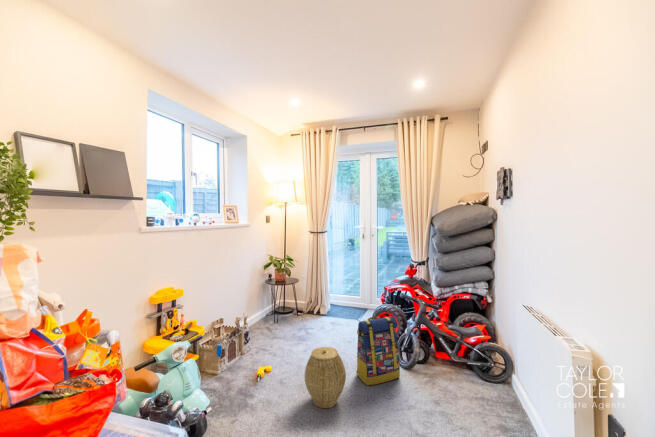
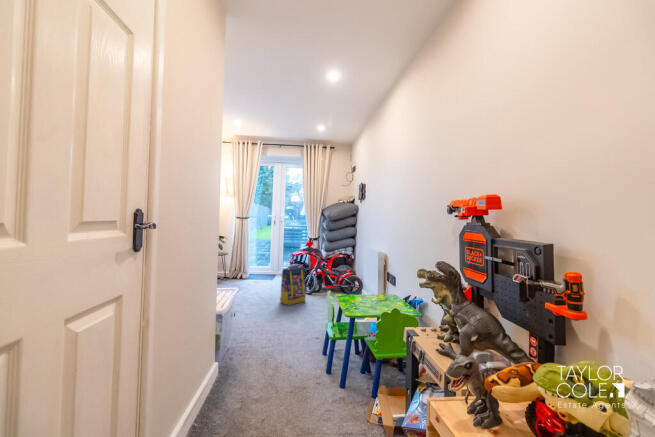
woven basket: present [305,347,346,408] -> none [253,282,278,315]

